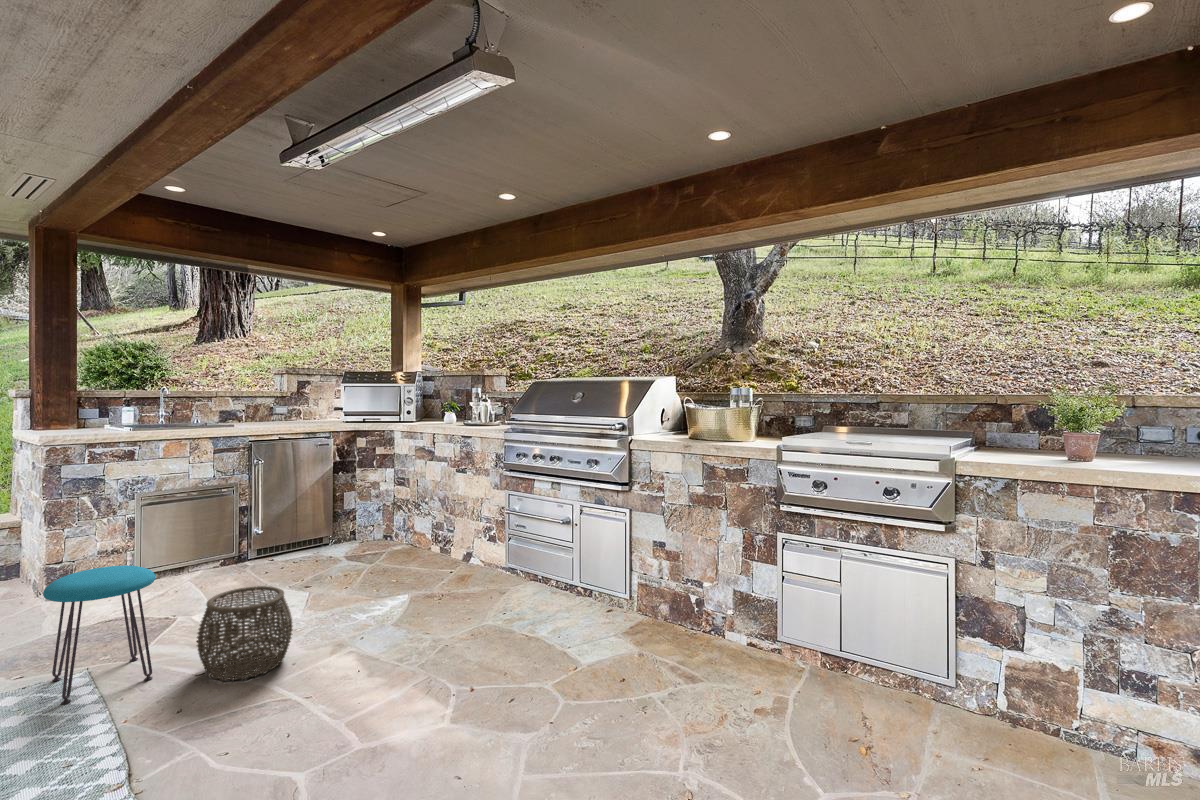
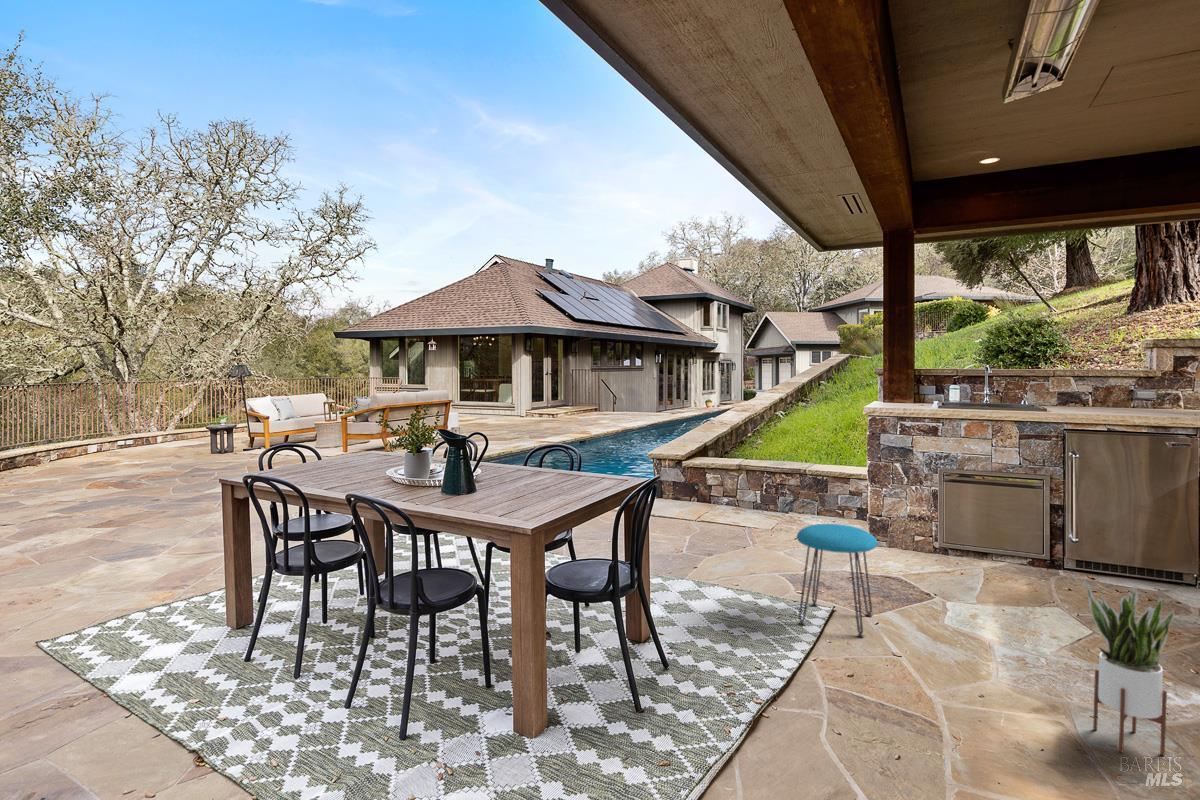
potted plant: none [363,535,405,650] -> present [1084,581,1174,755]
woven basket: present [197,586,293,681] -> none [888,583,993,689]

